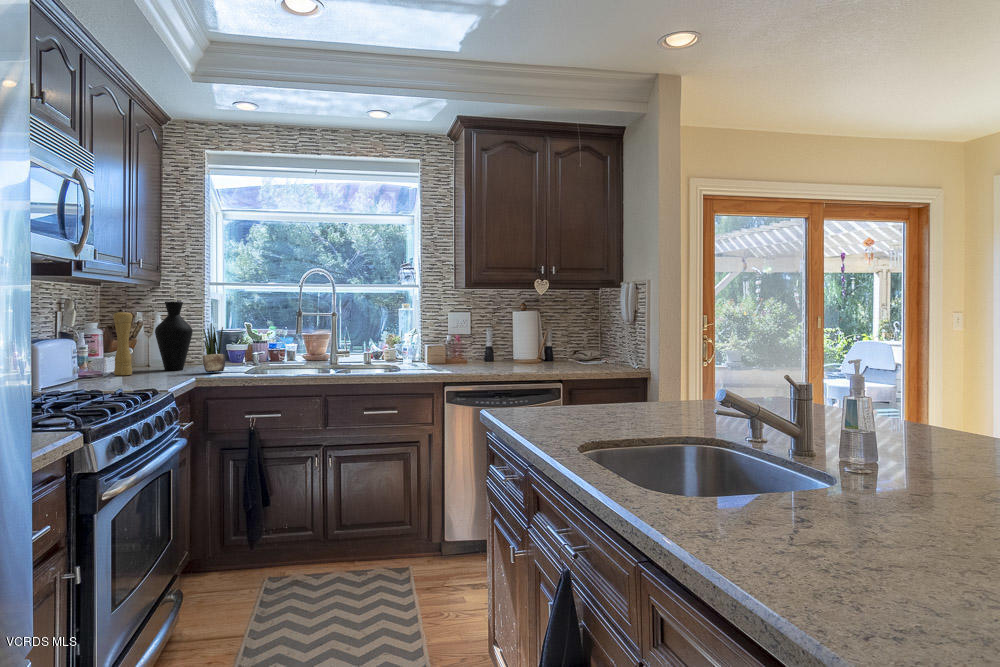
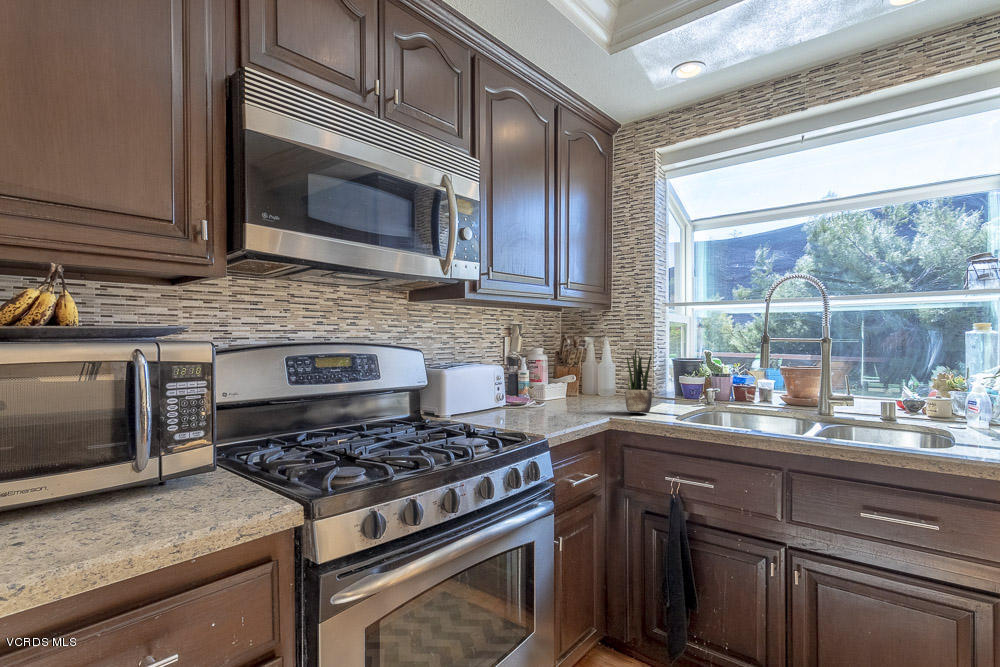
vase: present [155,302,193,371] -> none [587,324,627,405]
pepper mill: present [113,311,133,375] -> none [538,336,556,407]

